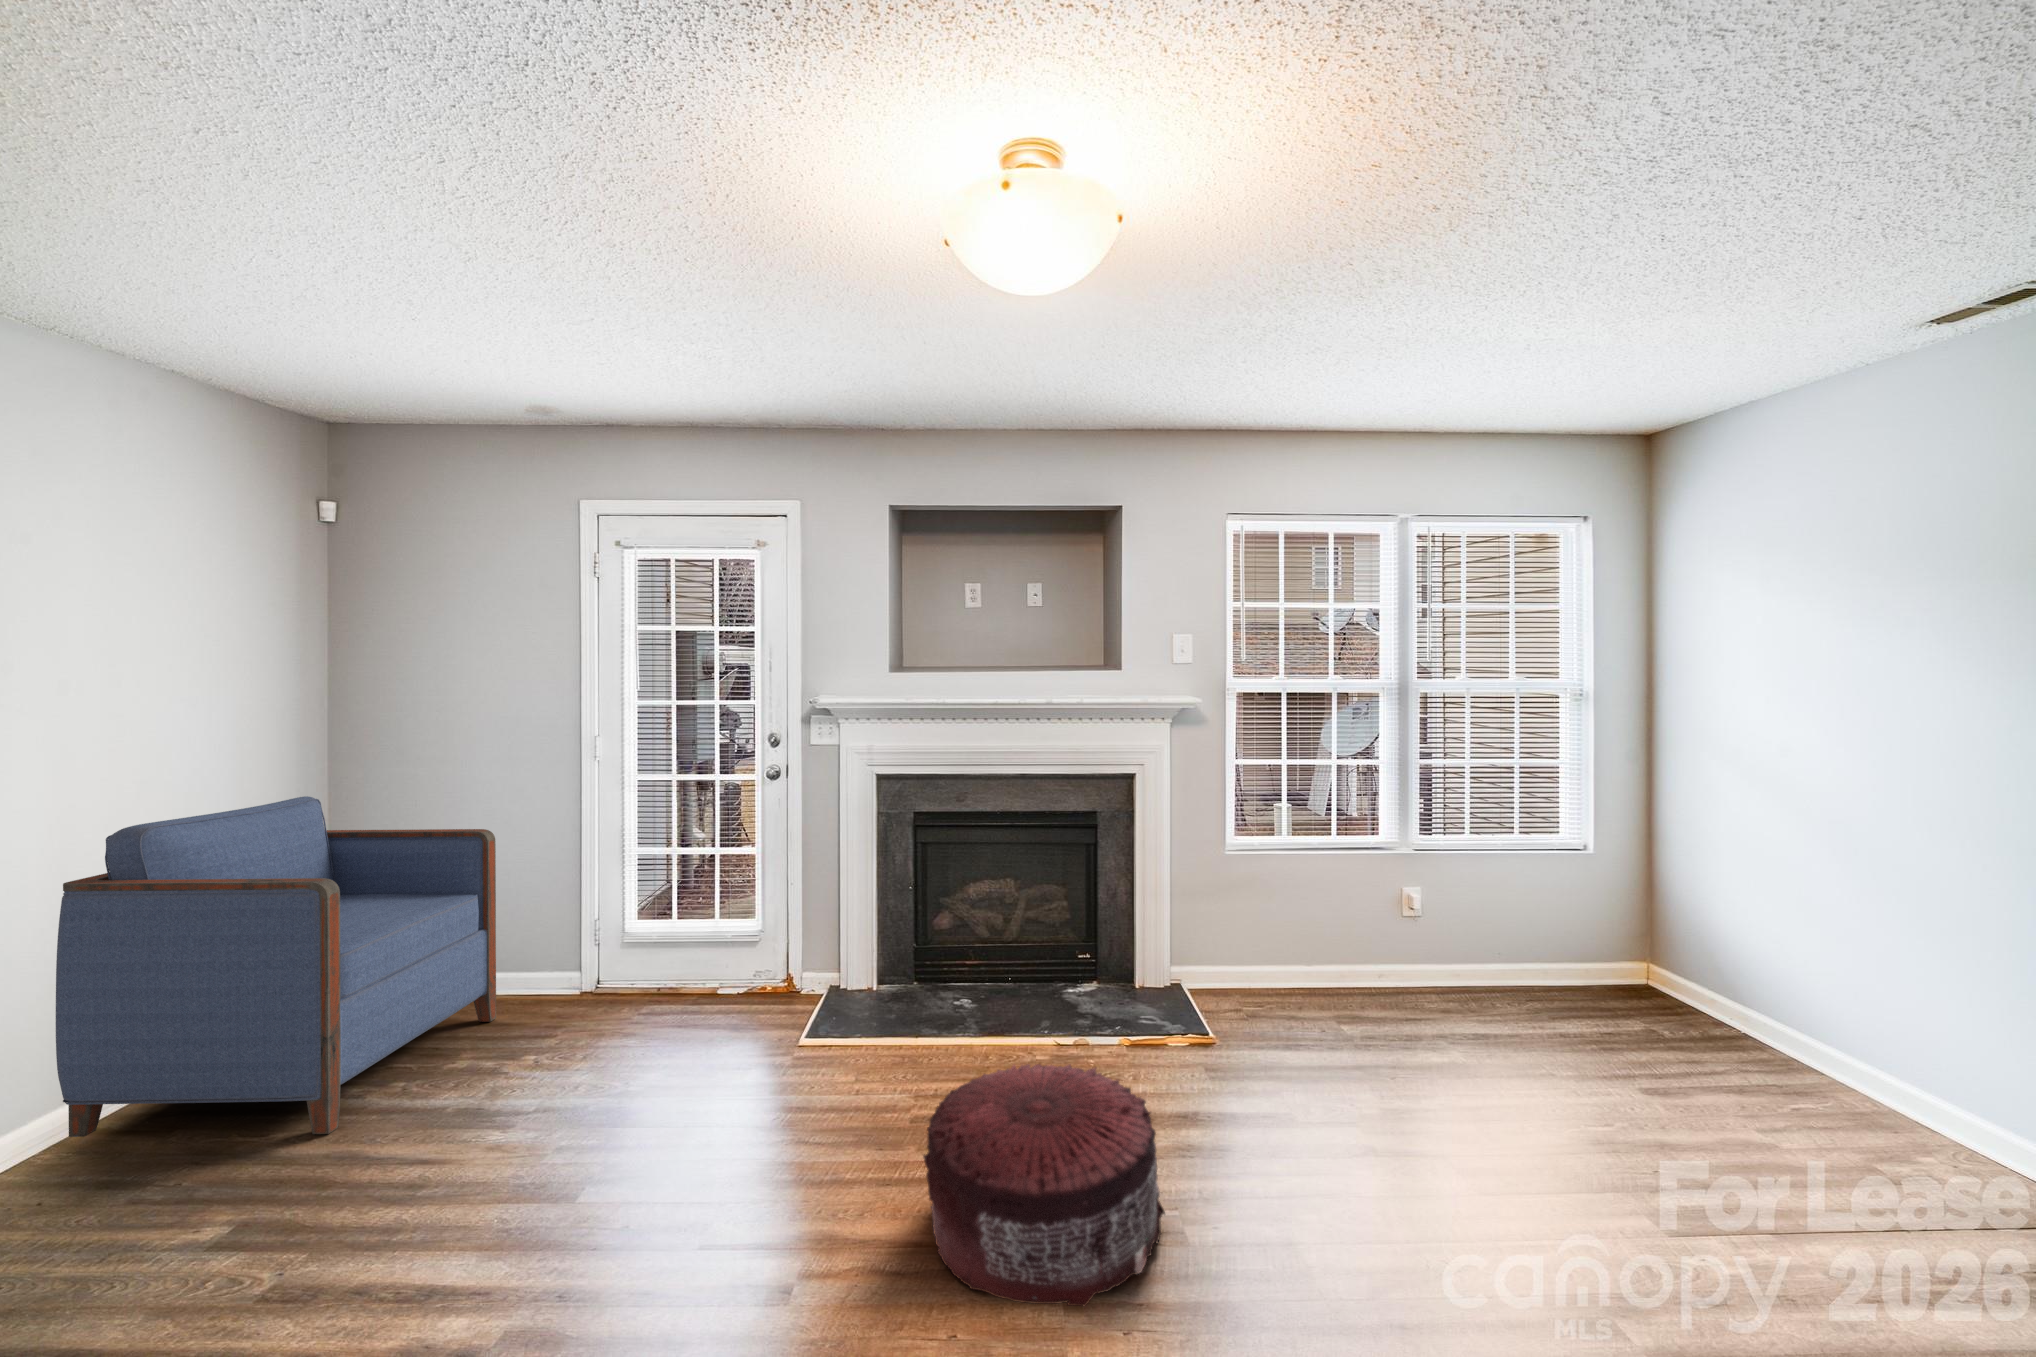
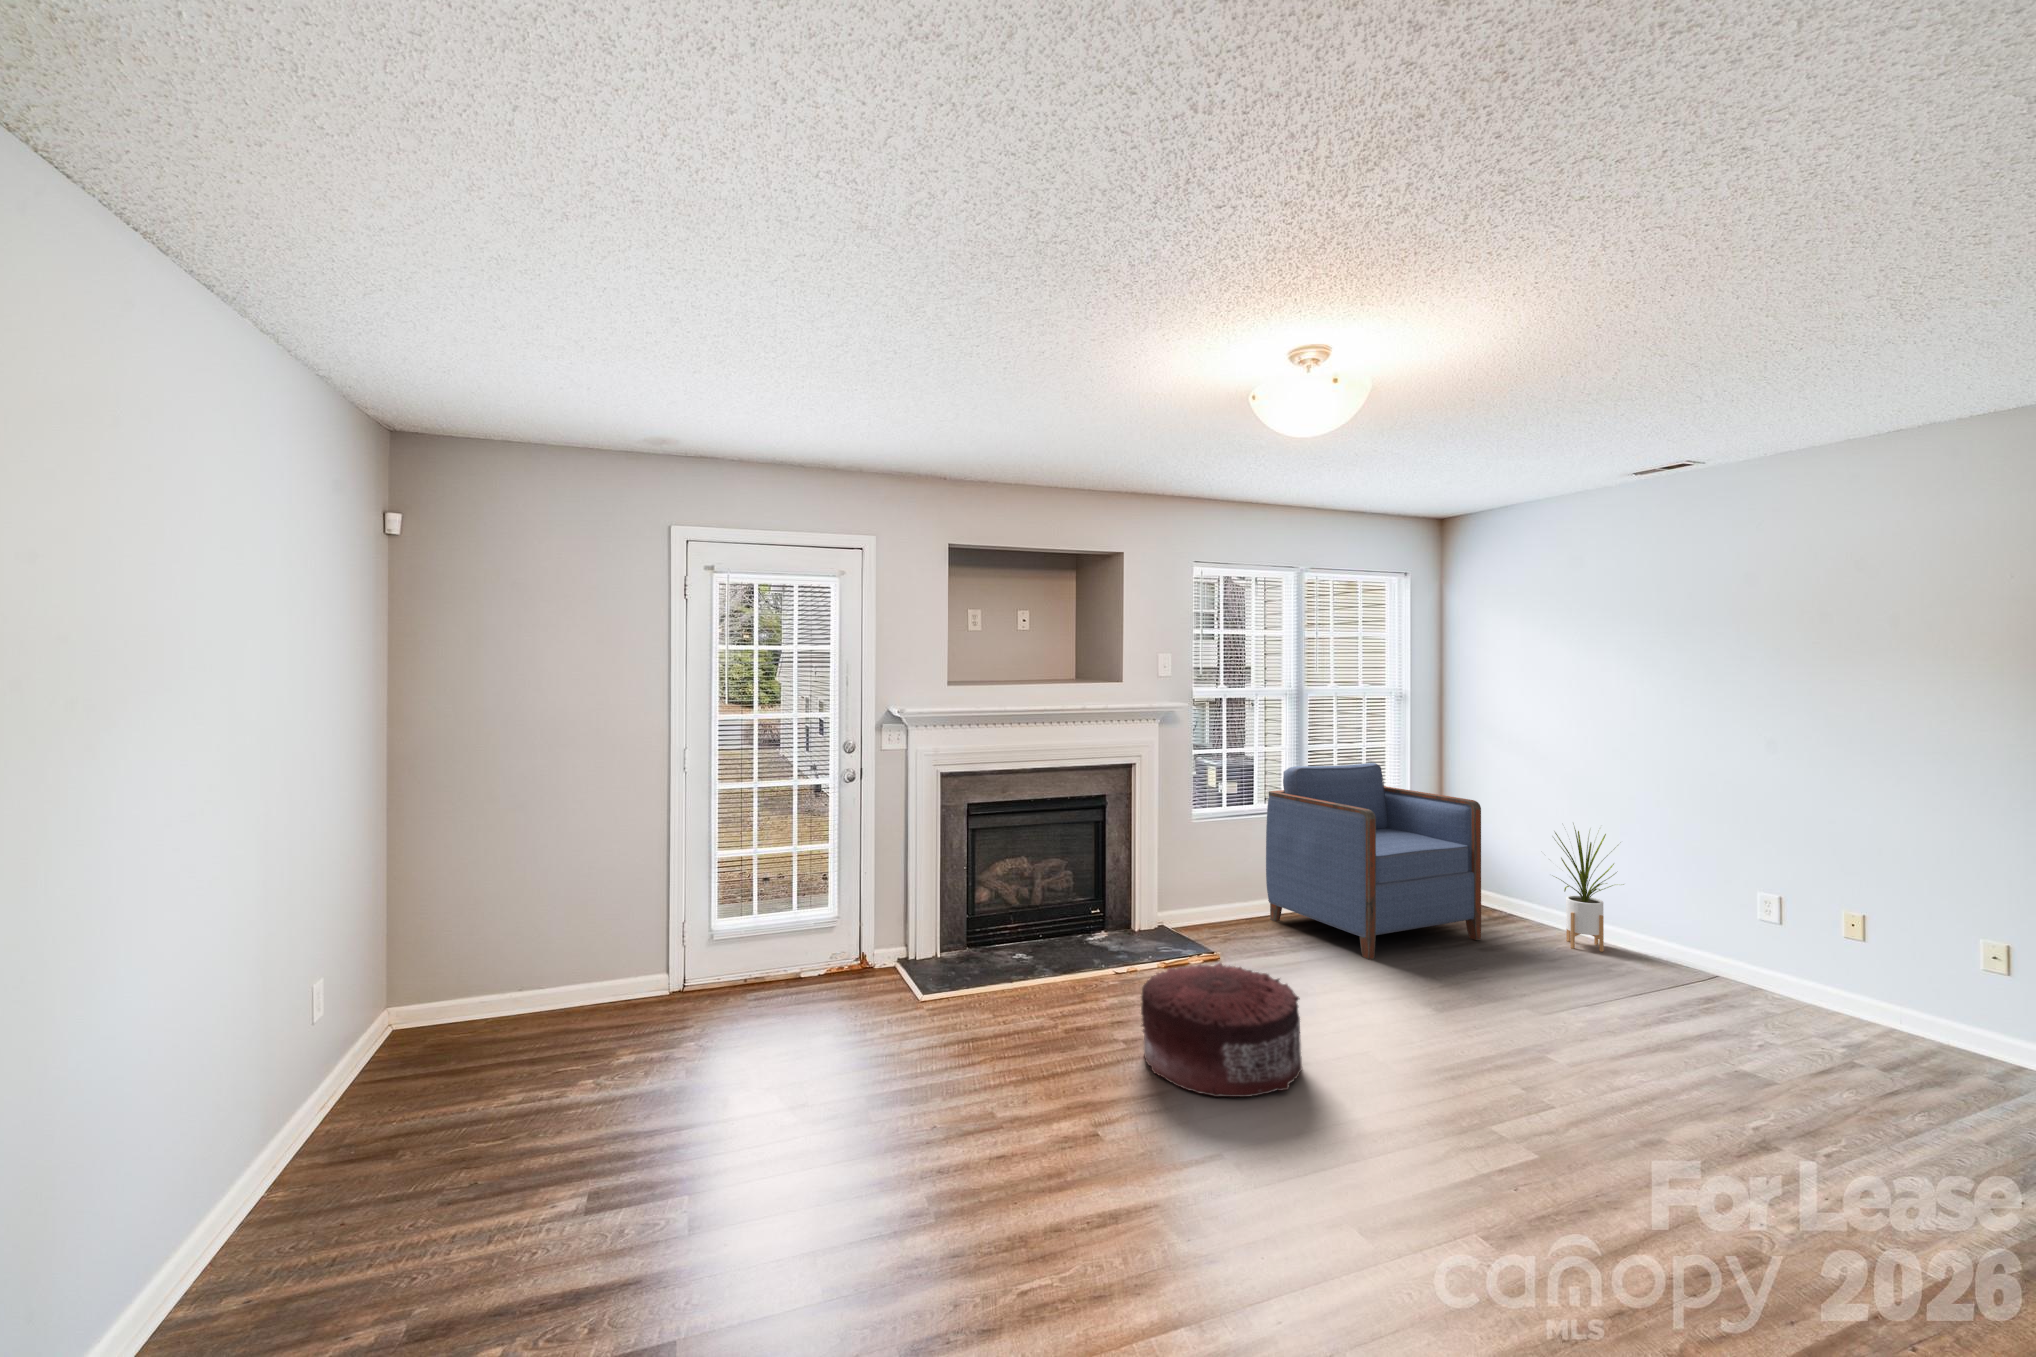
armchair: present [56,796,496,1137] -> present [1266,763,1481,959]
house plant: none [1779,904,1953,1135] -> present [1555,827,1624,952]

